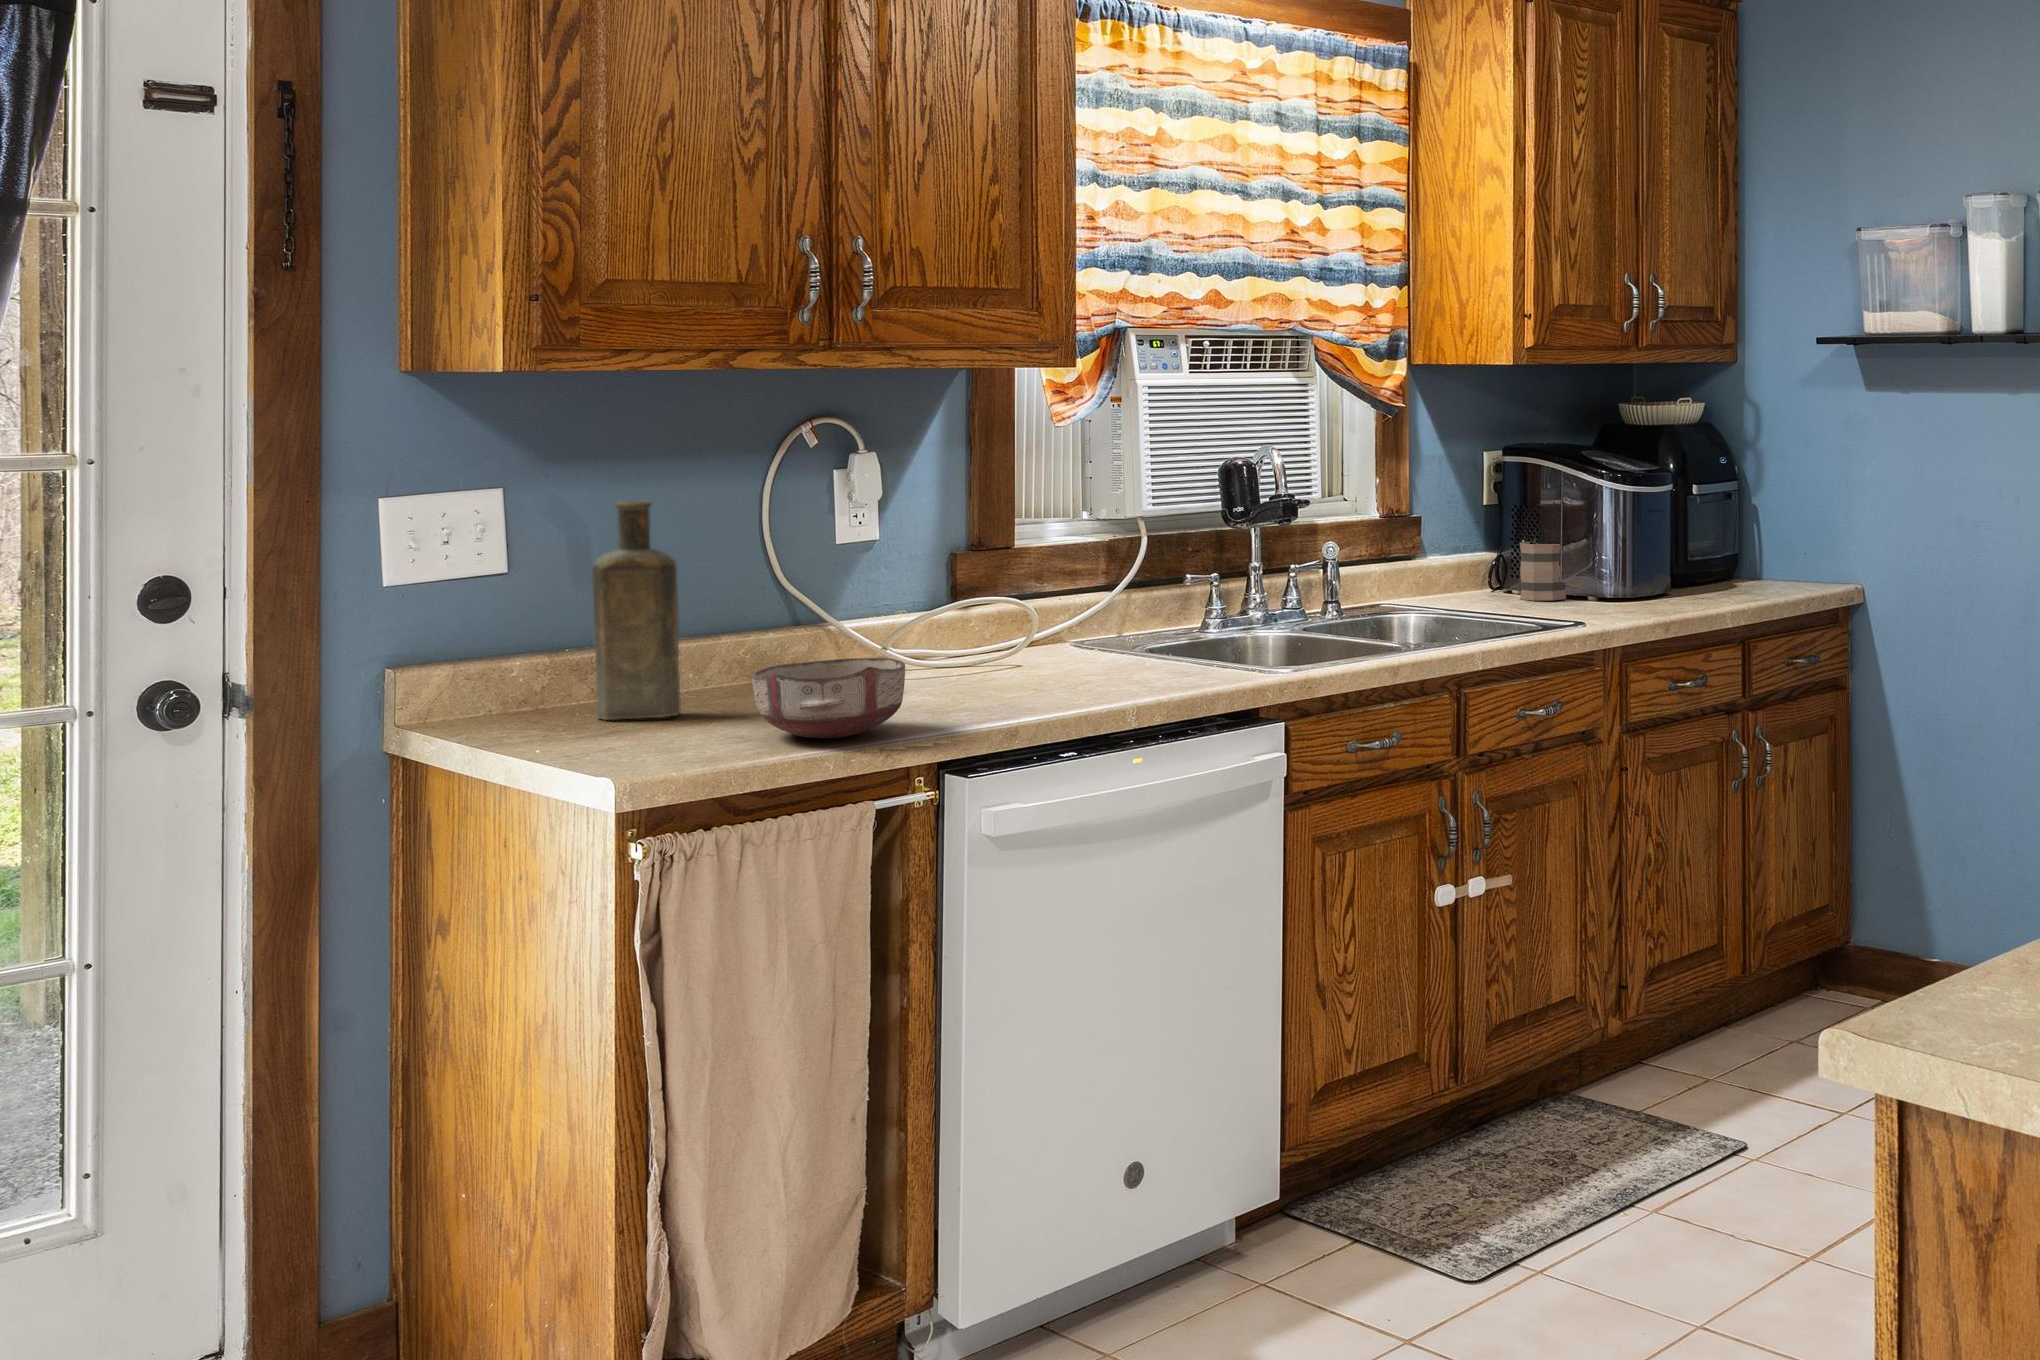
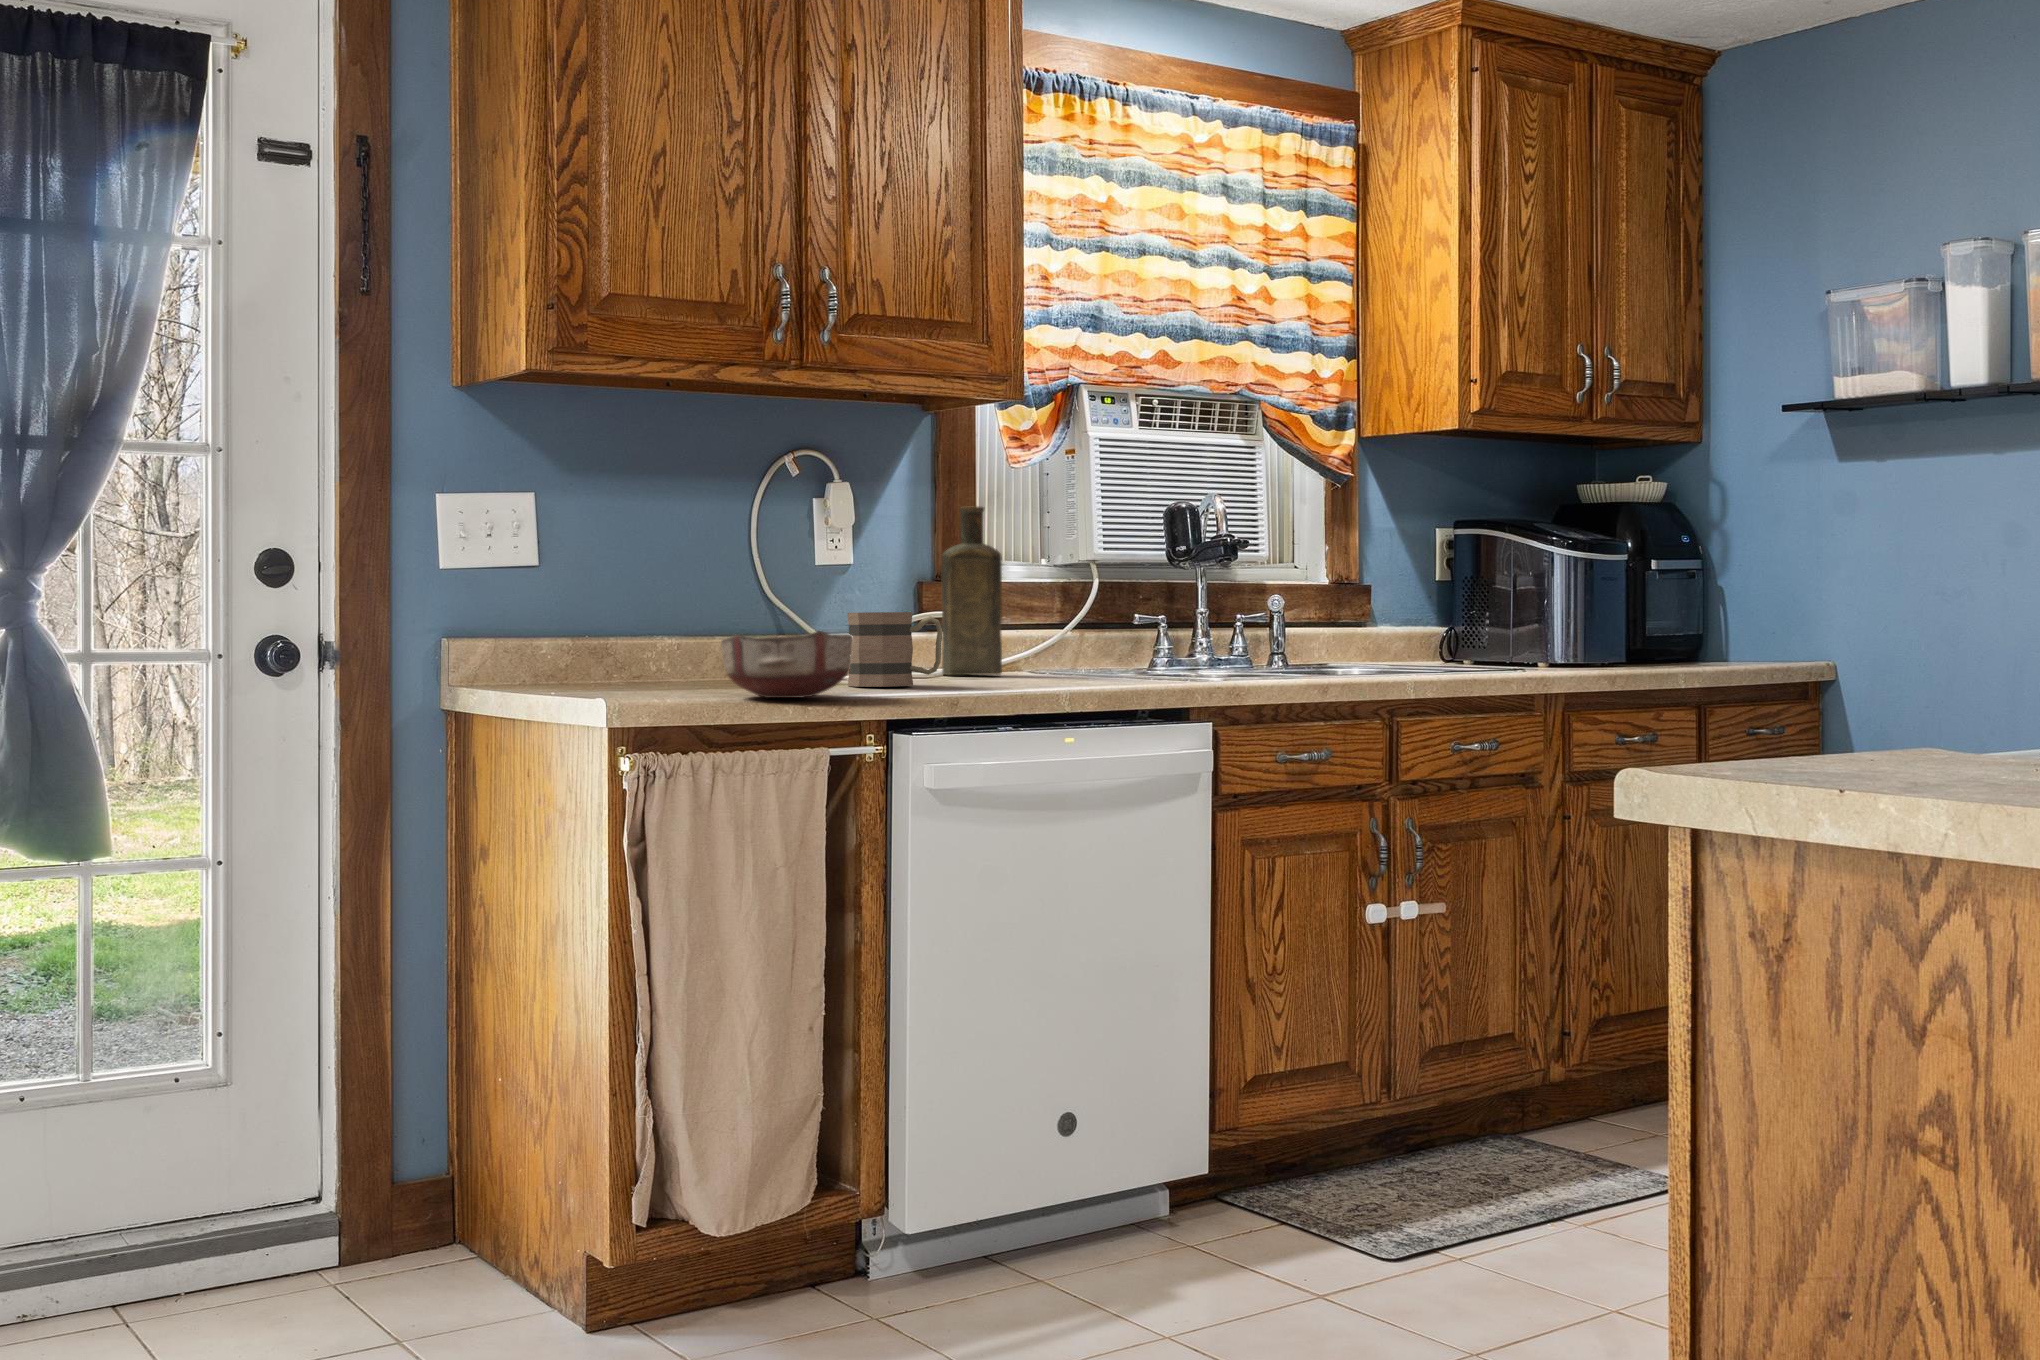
bottle: present [592,501,681,720] -> present [941,506,1002,675]
mug: present [1520,542,1583,600] -> present [847,612,942,687]

